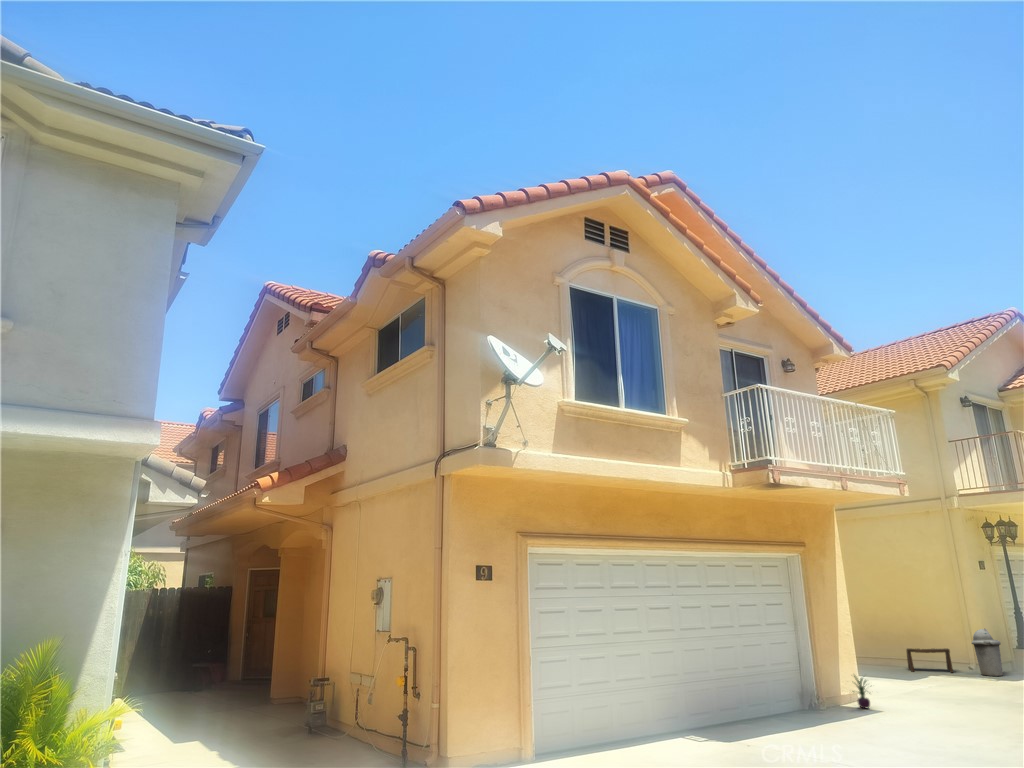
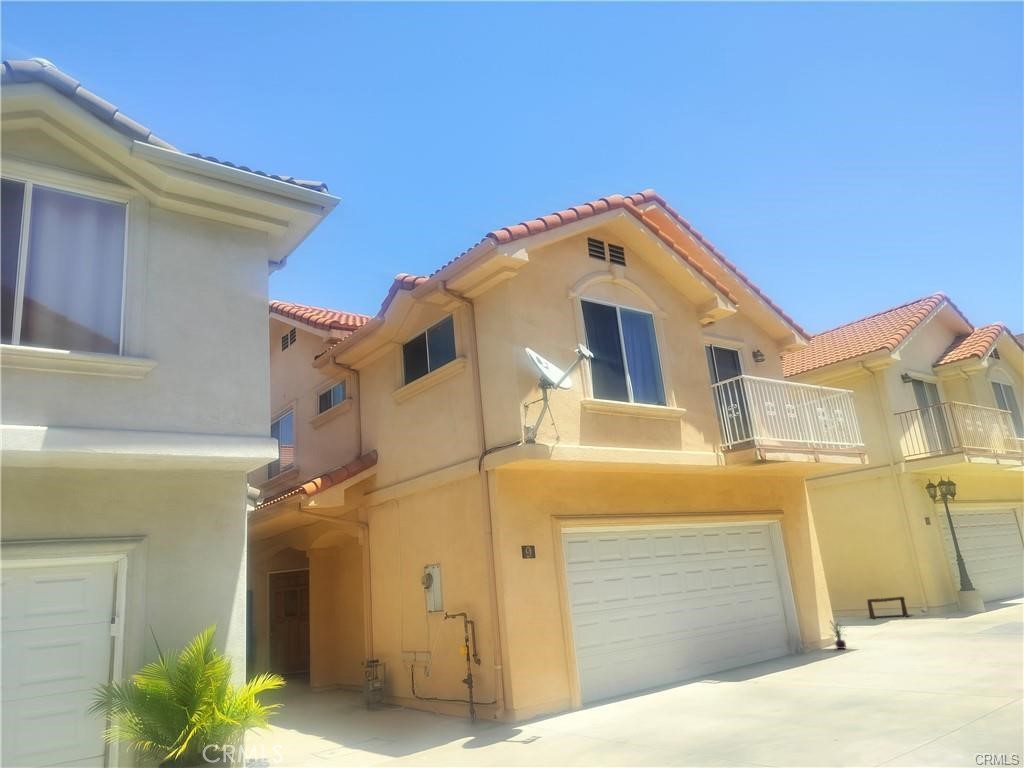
trash can: present [972,629,1003,676] -> none [922,576,950,617]

